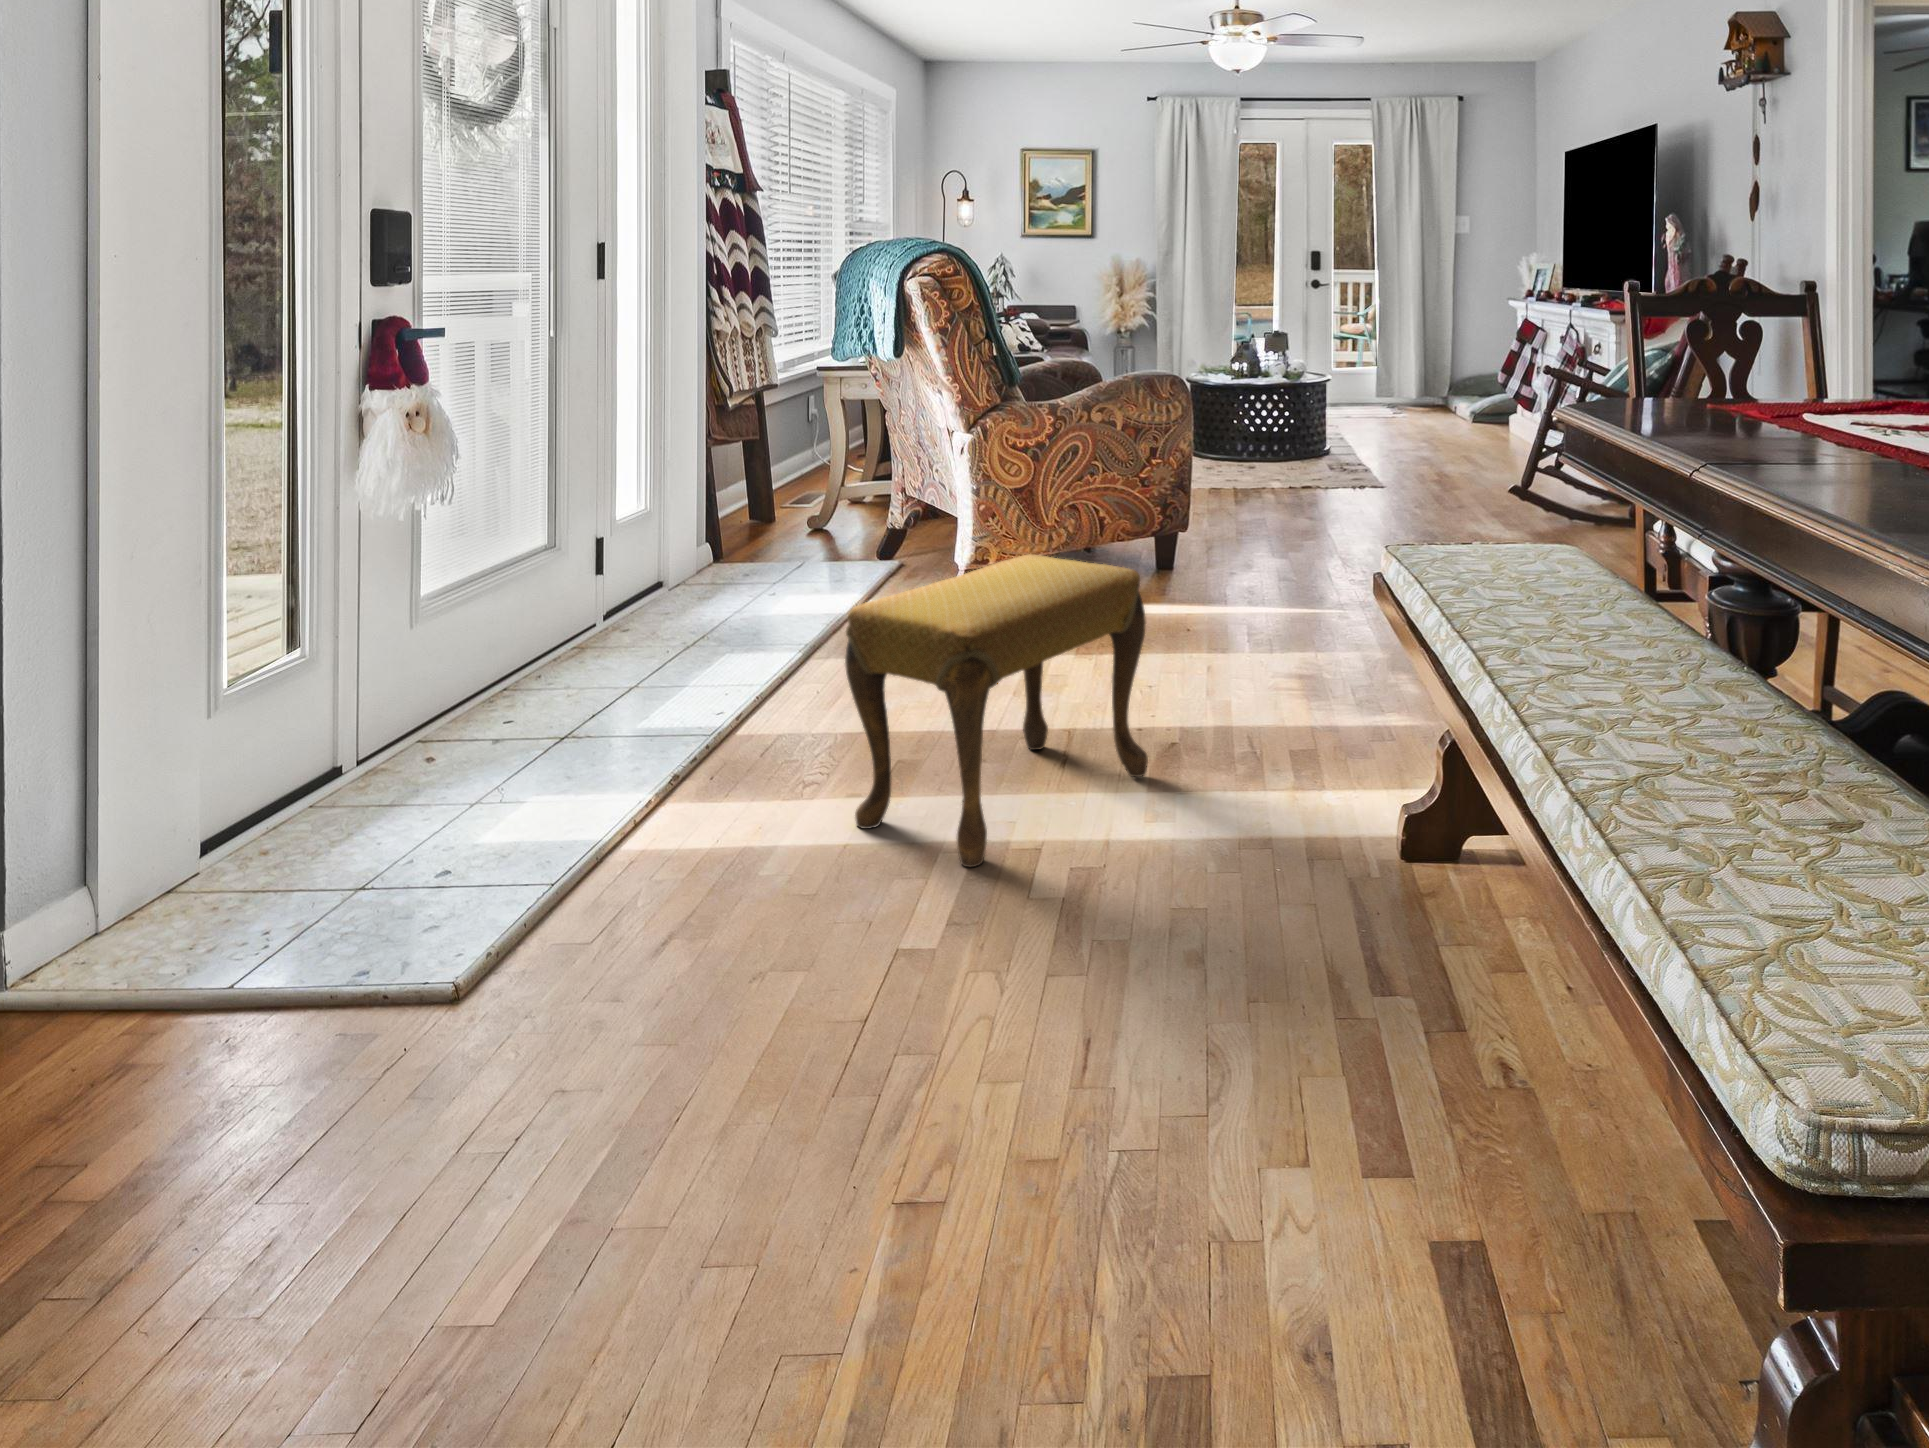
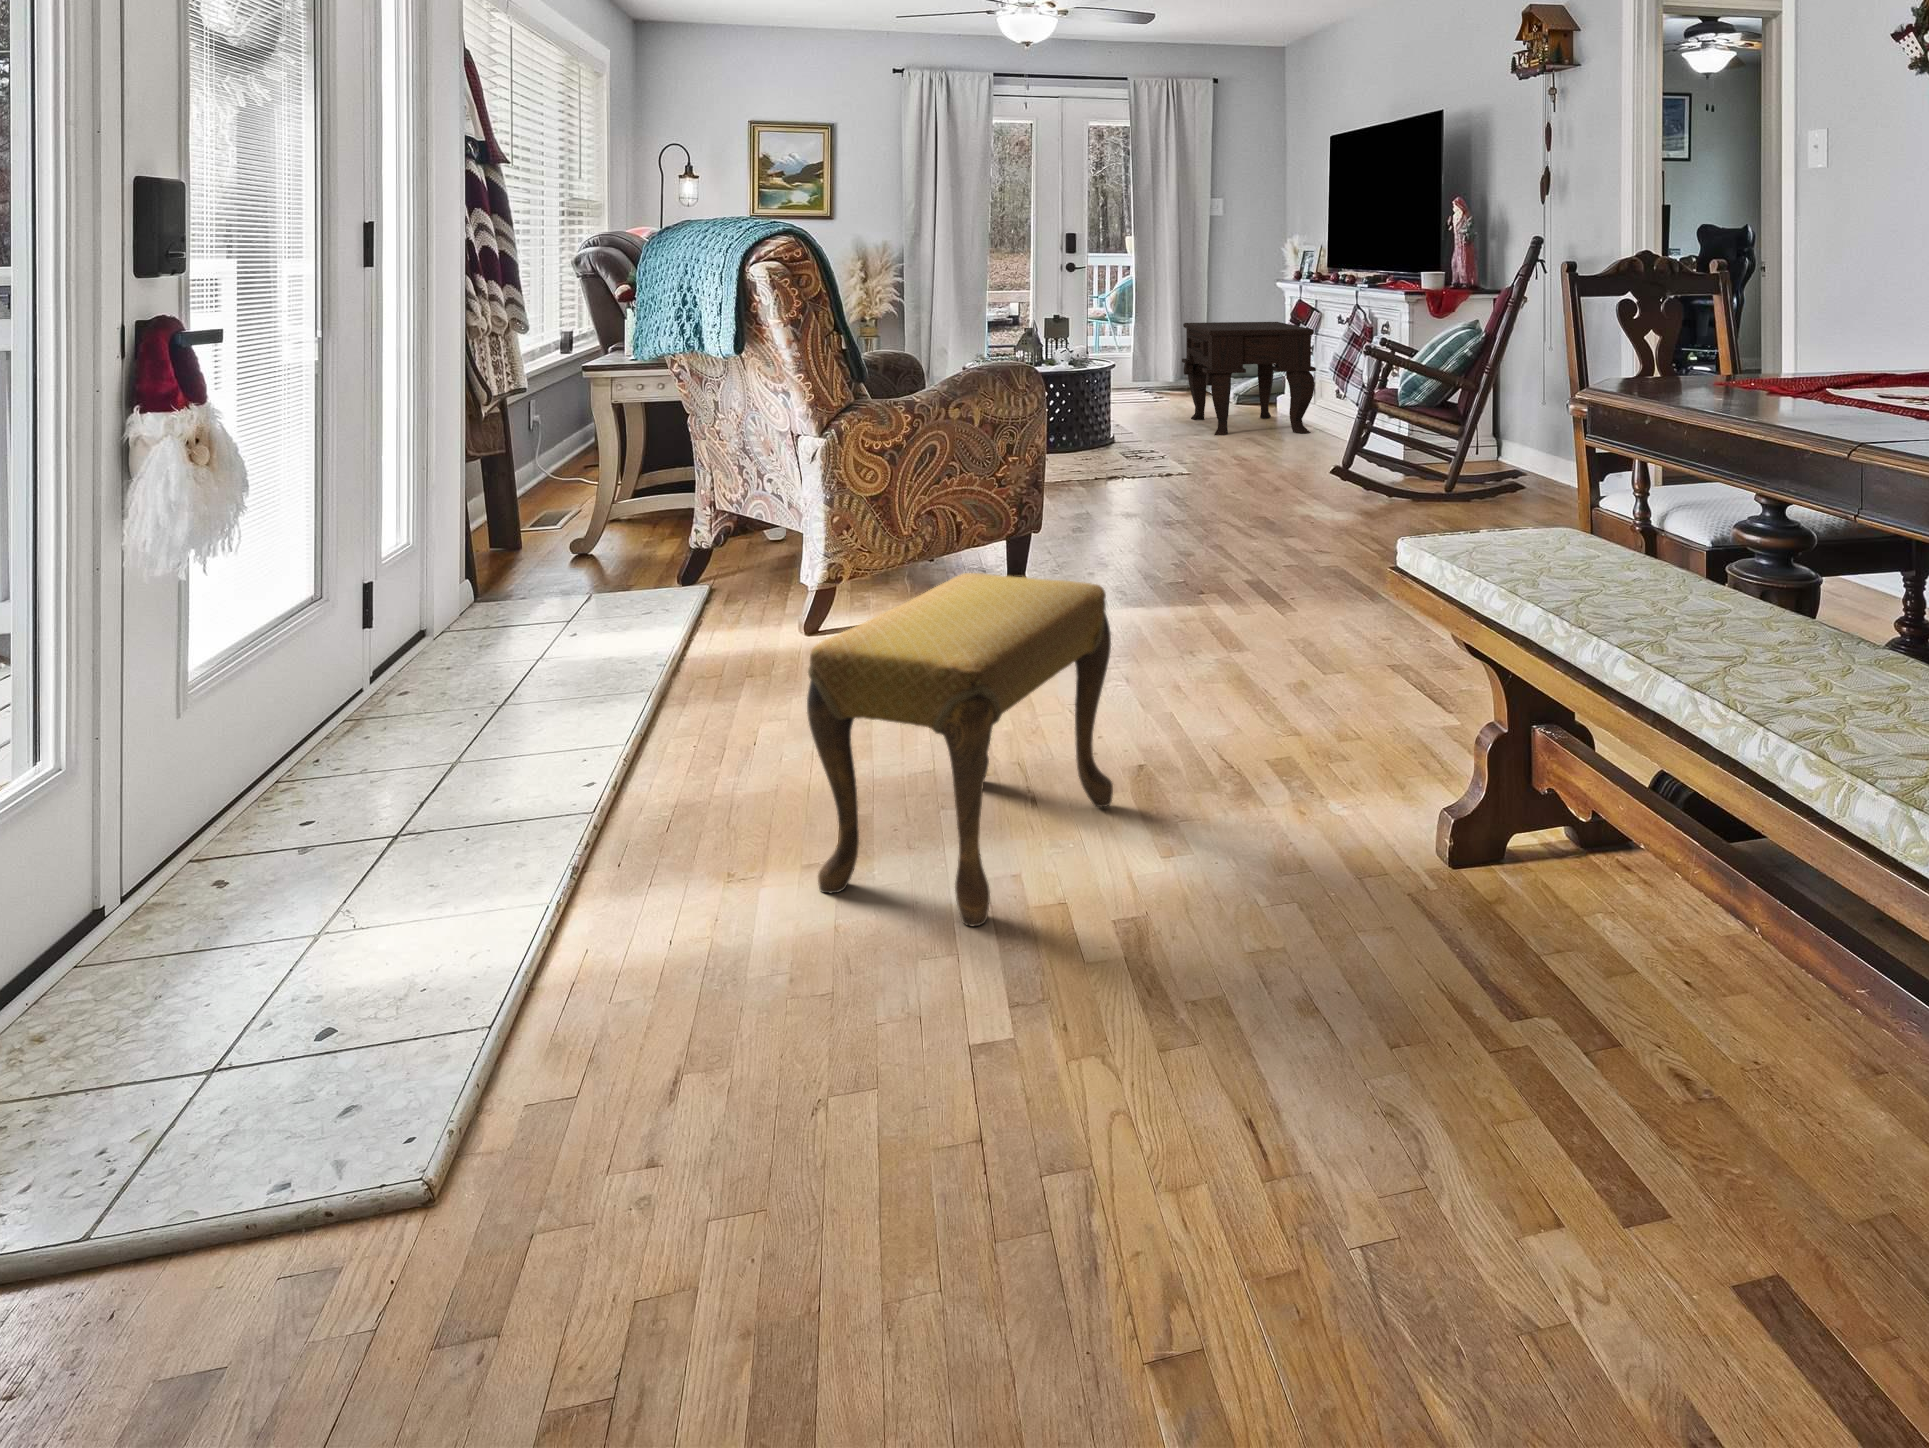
side table: none [1415,338,1542,450] -> present [1182,322,1316,435]

